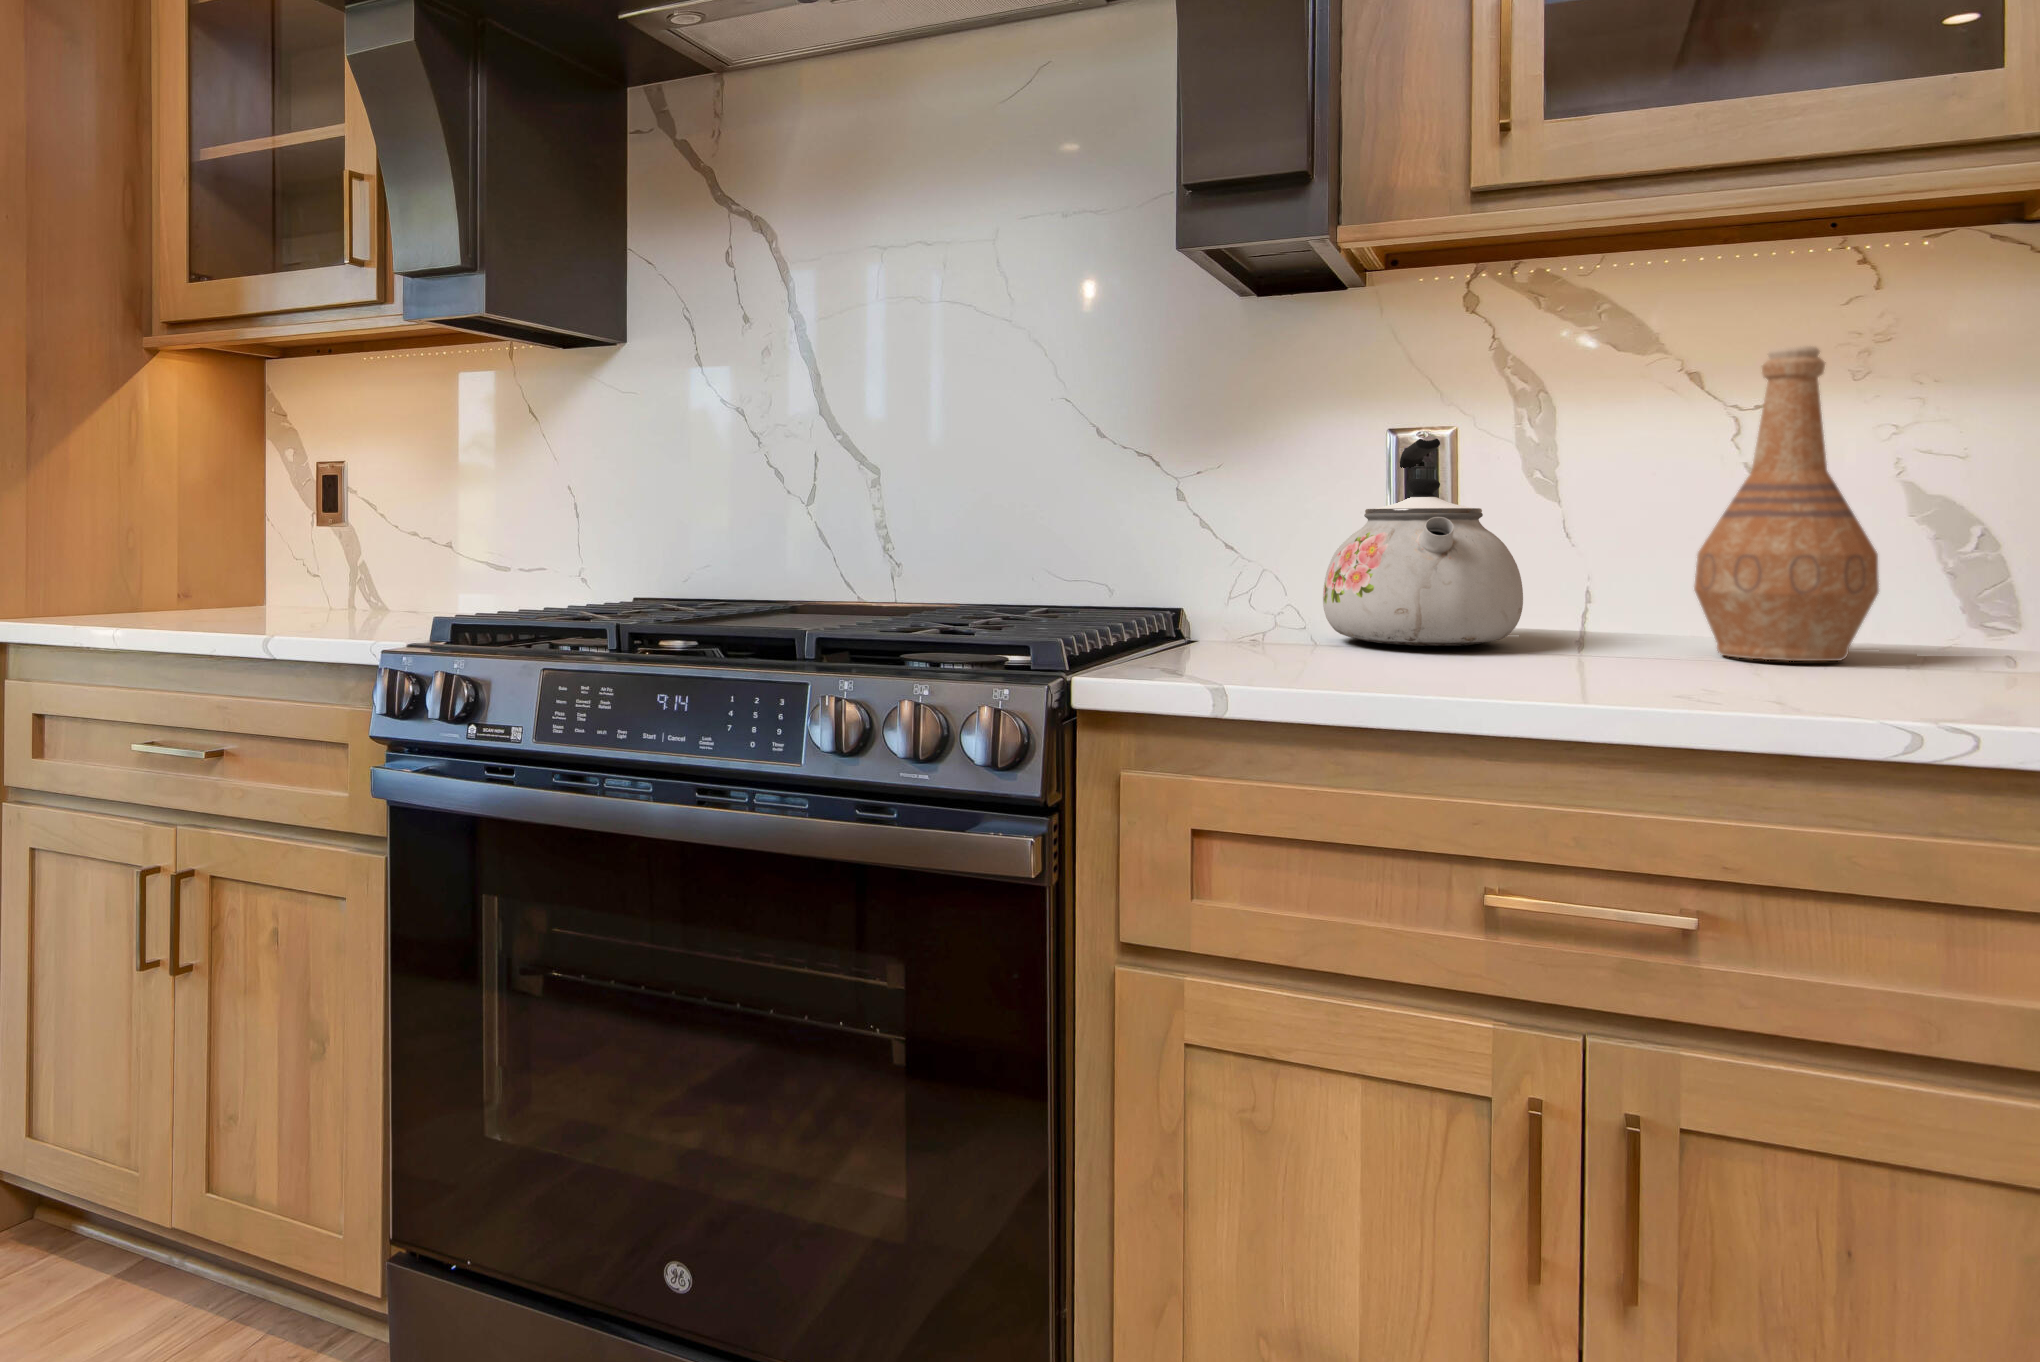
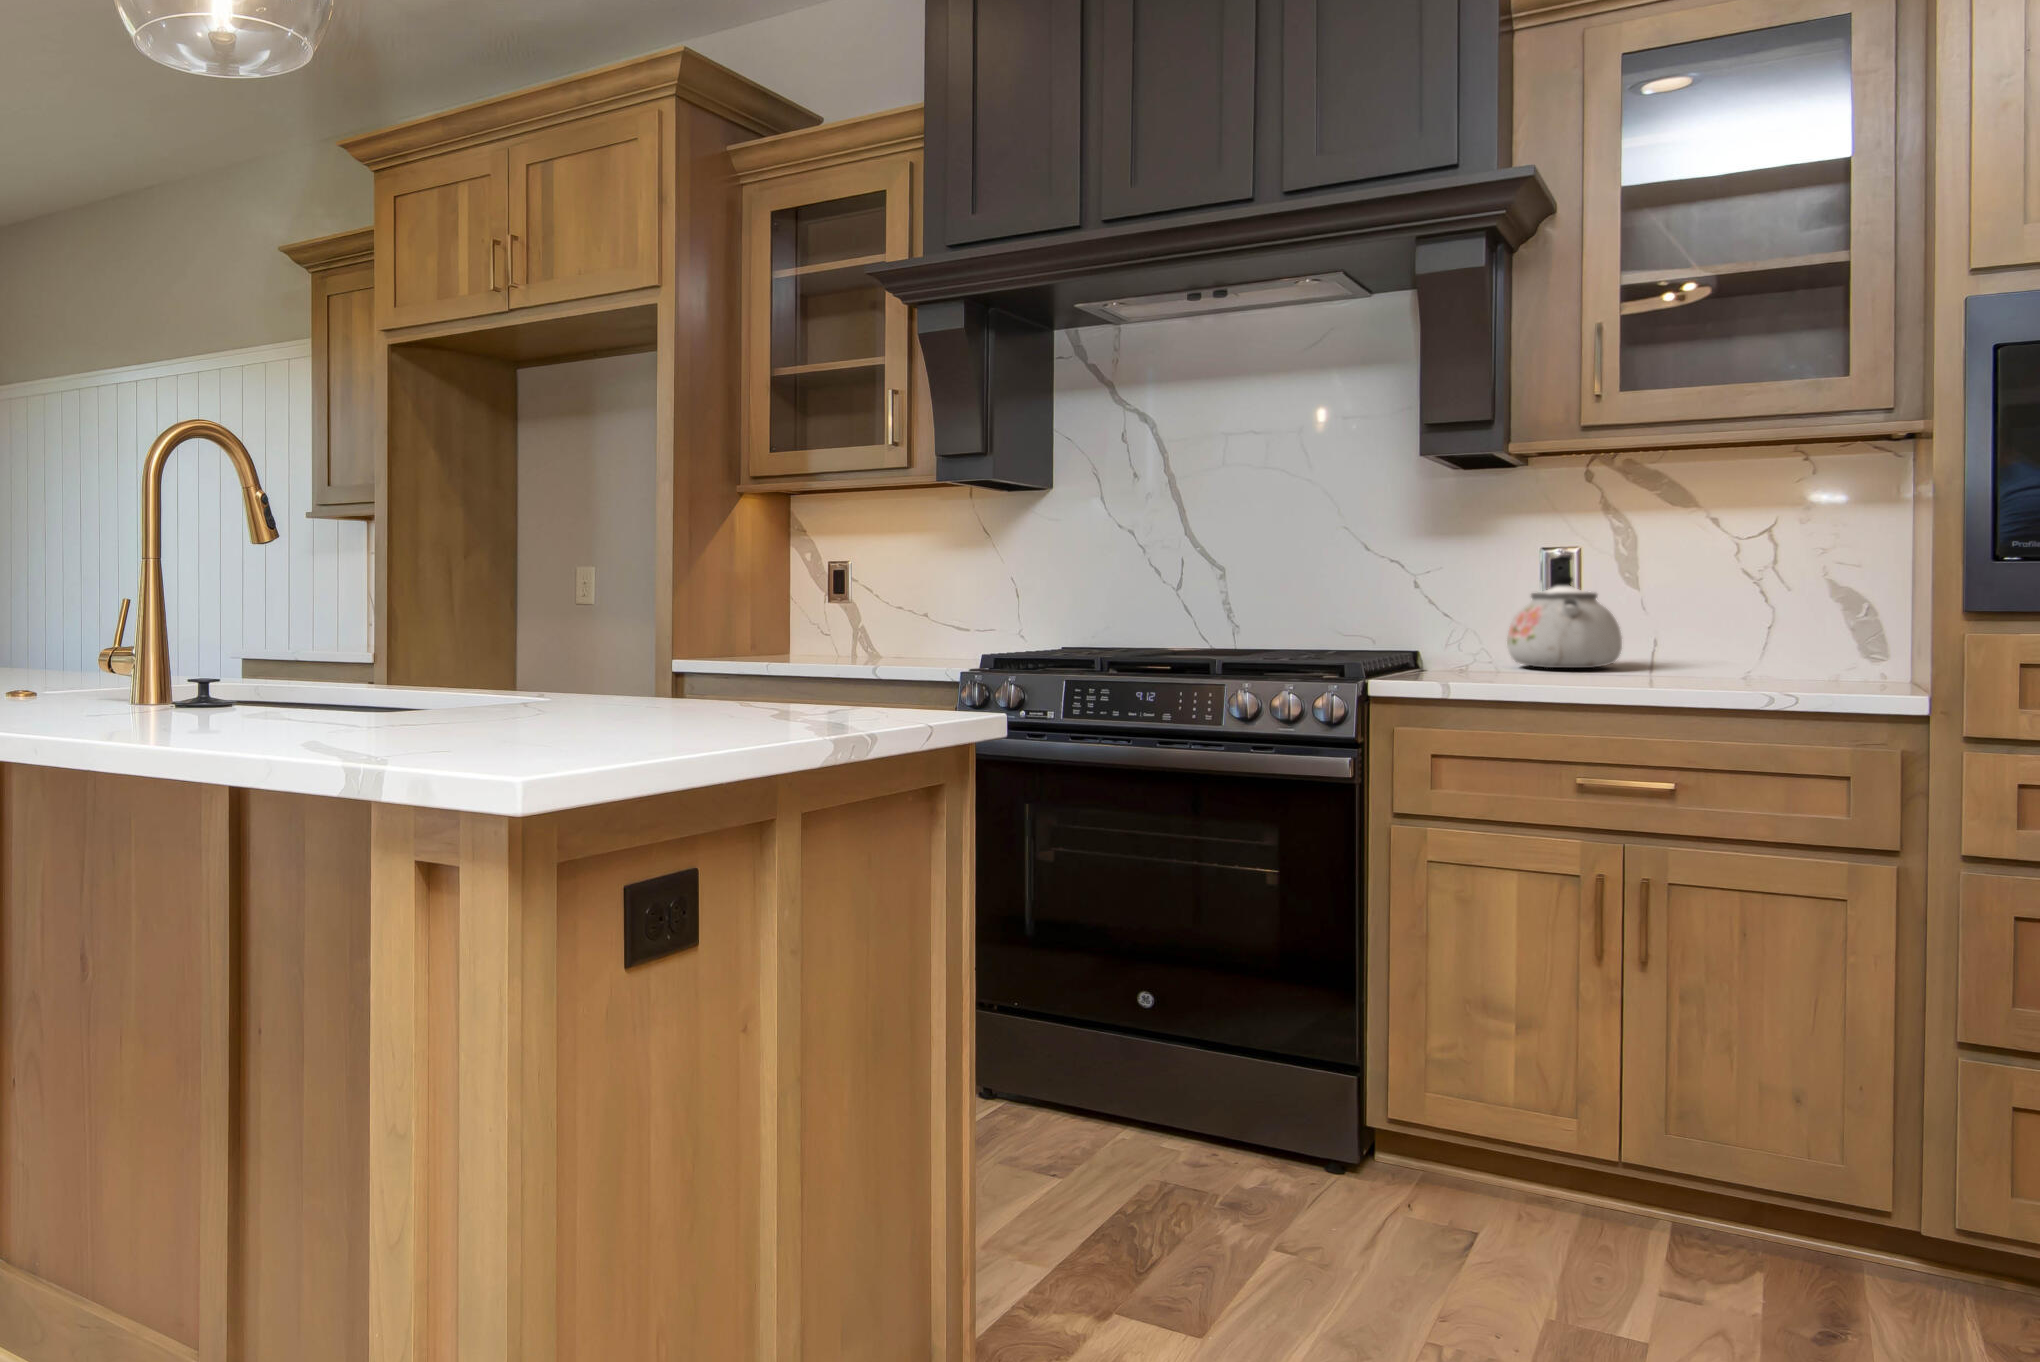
vase: present [1694,346,1879,661] -> none [1716,508,1812,673]

